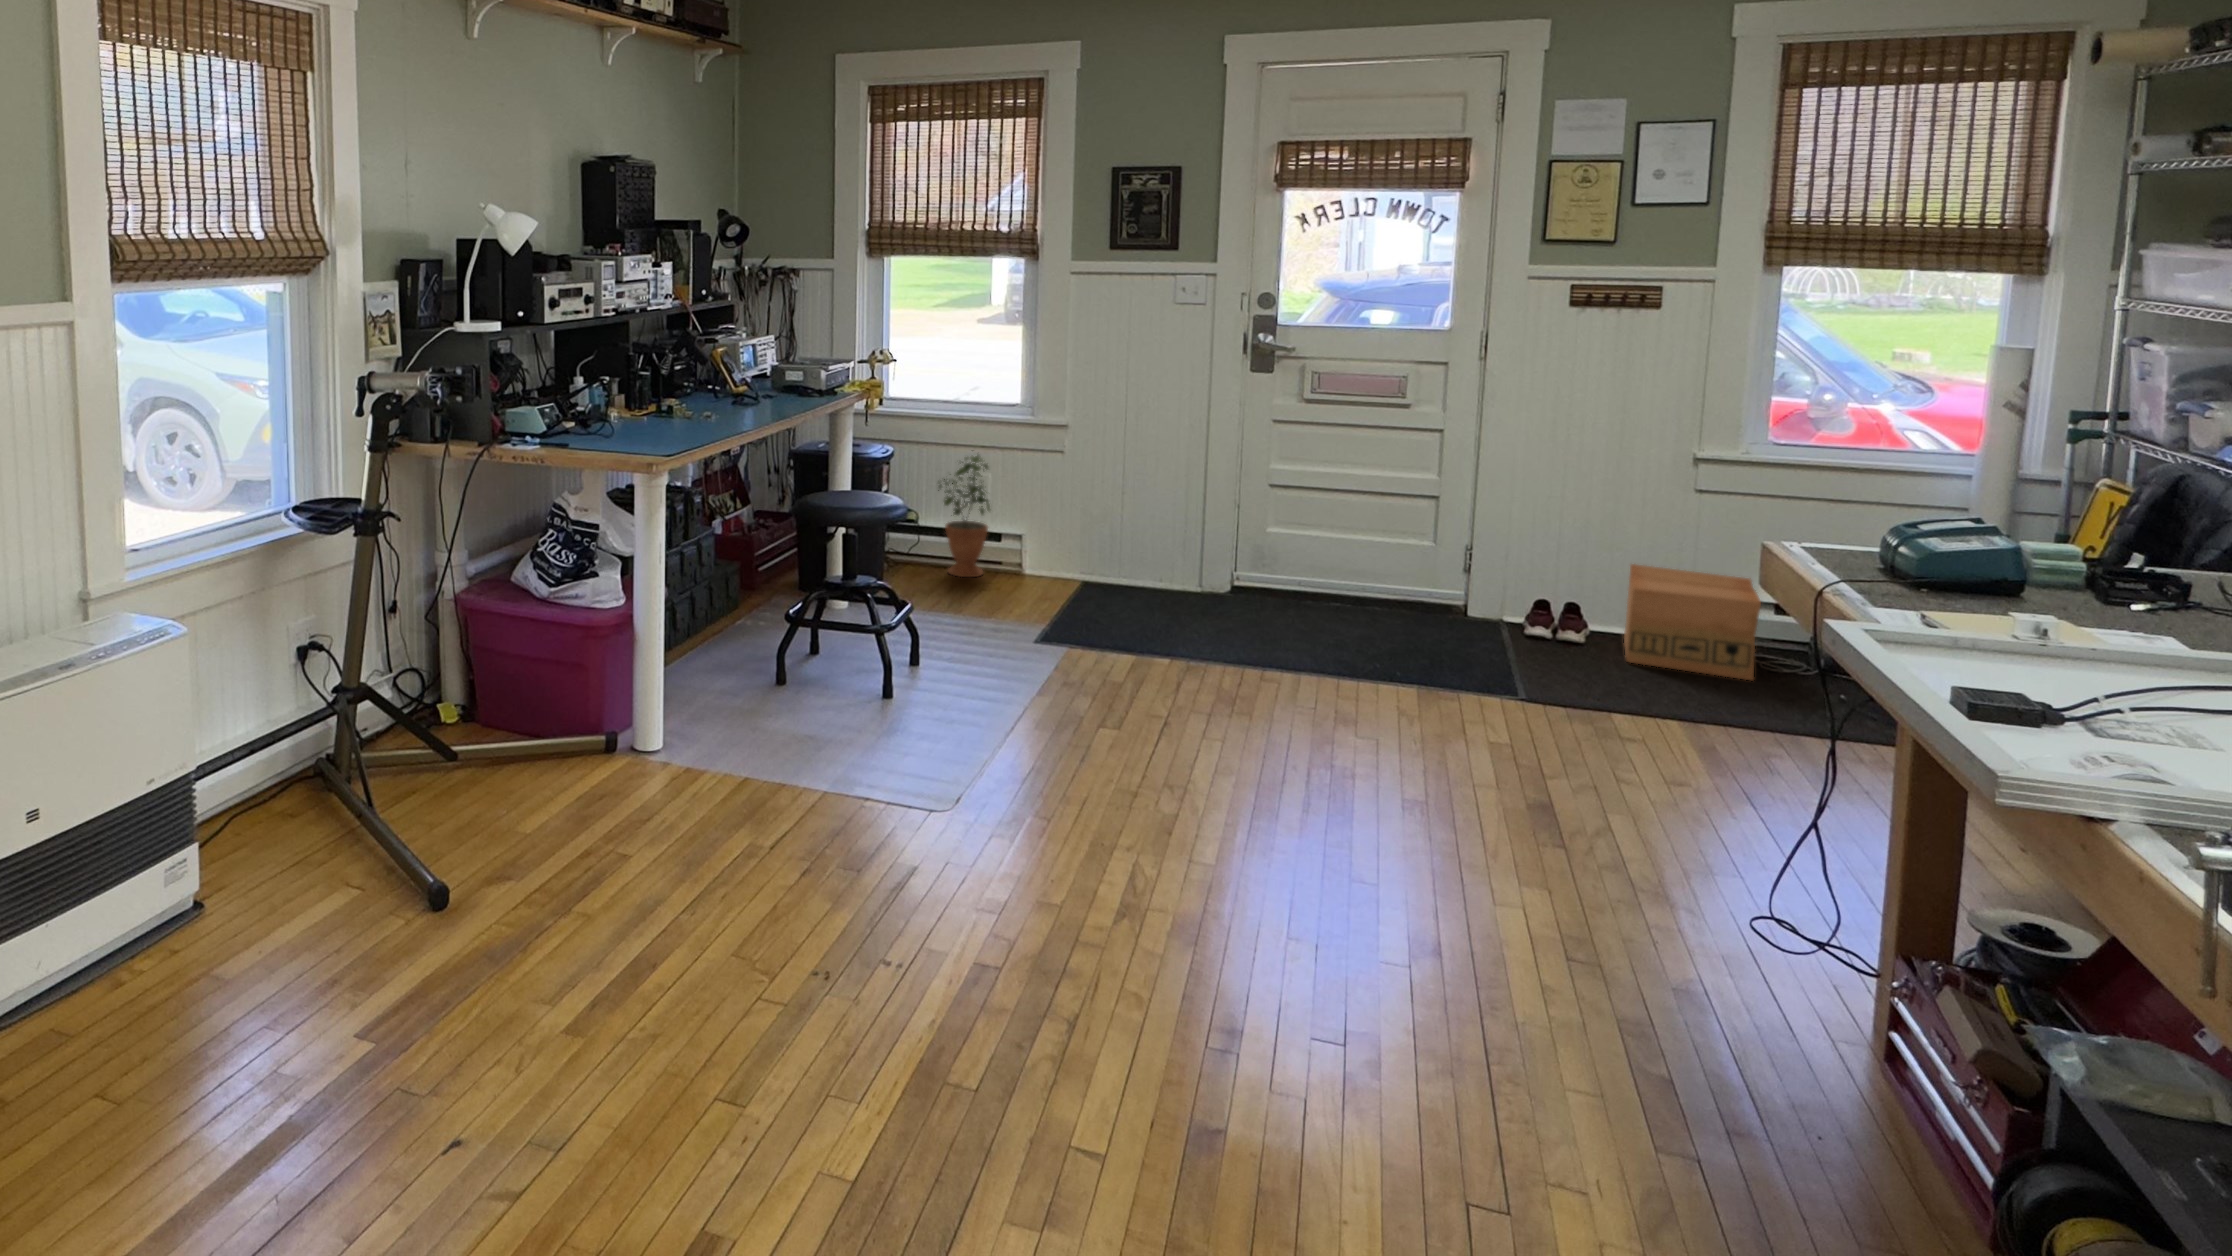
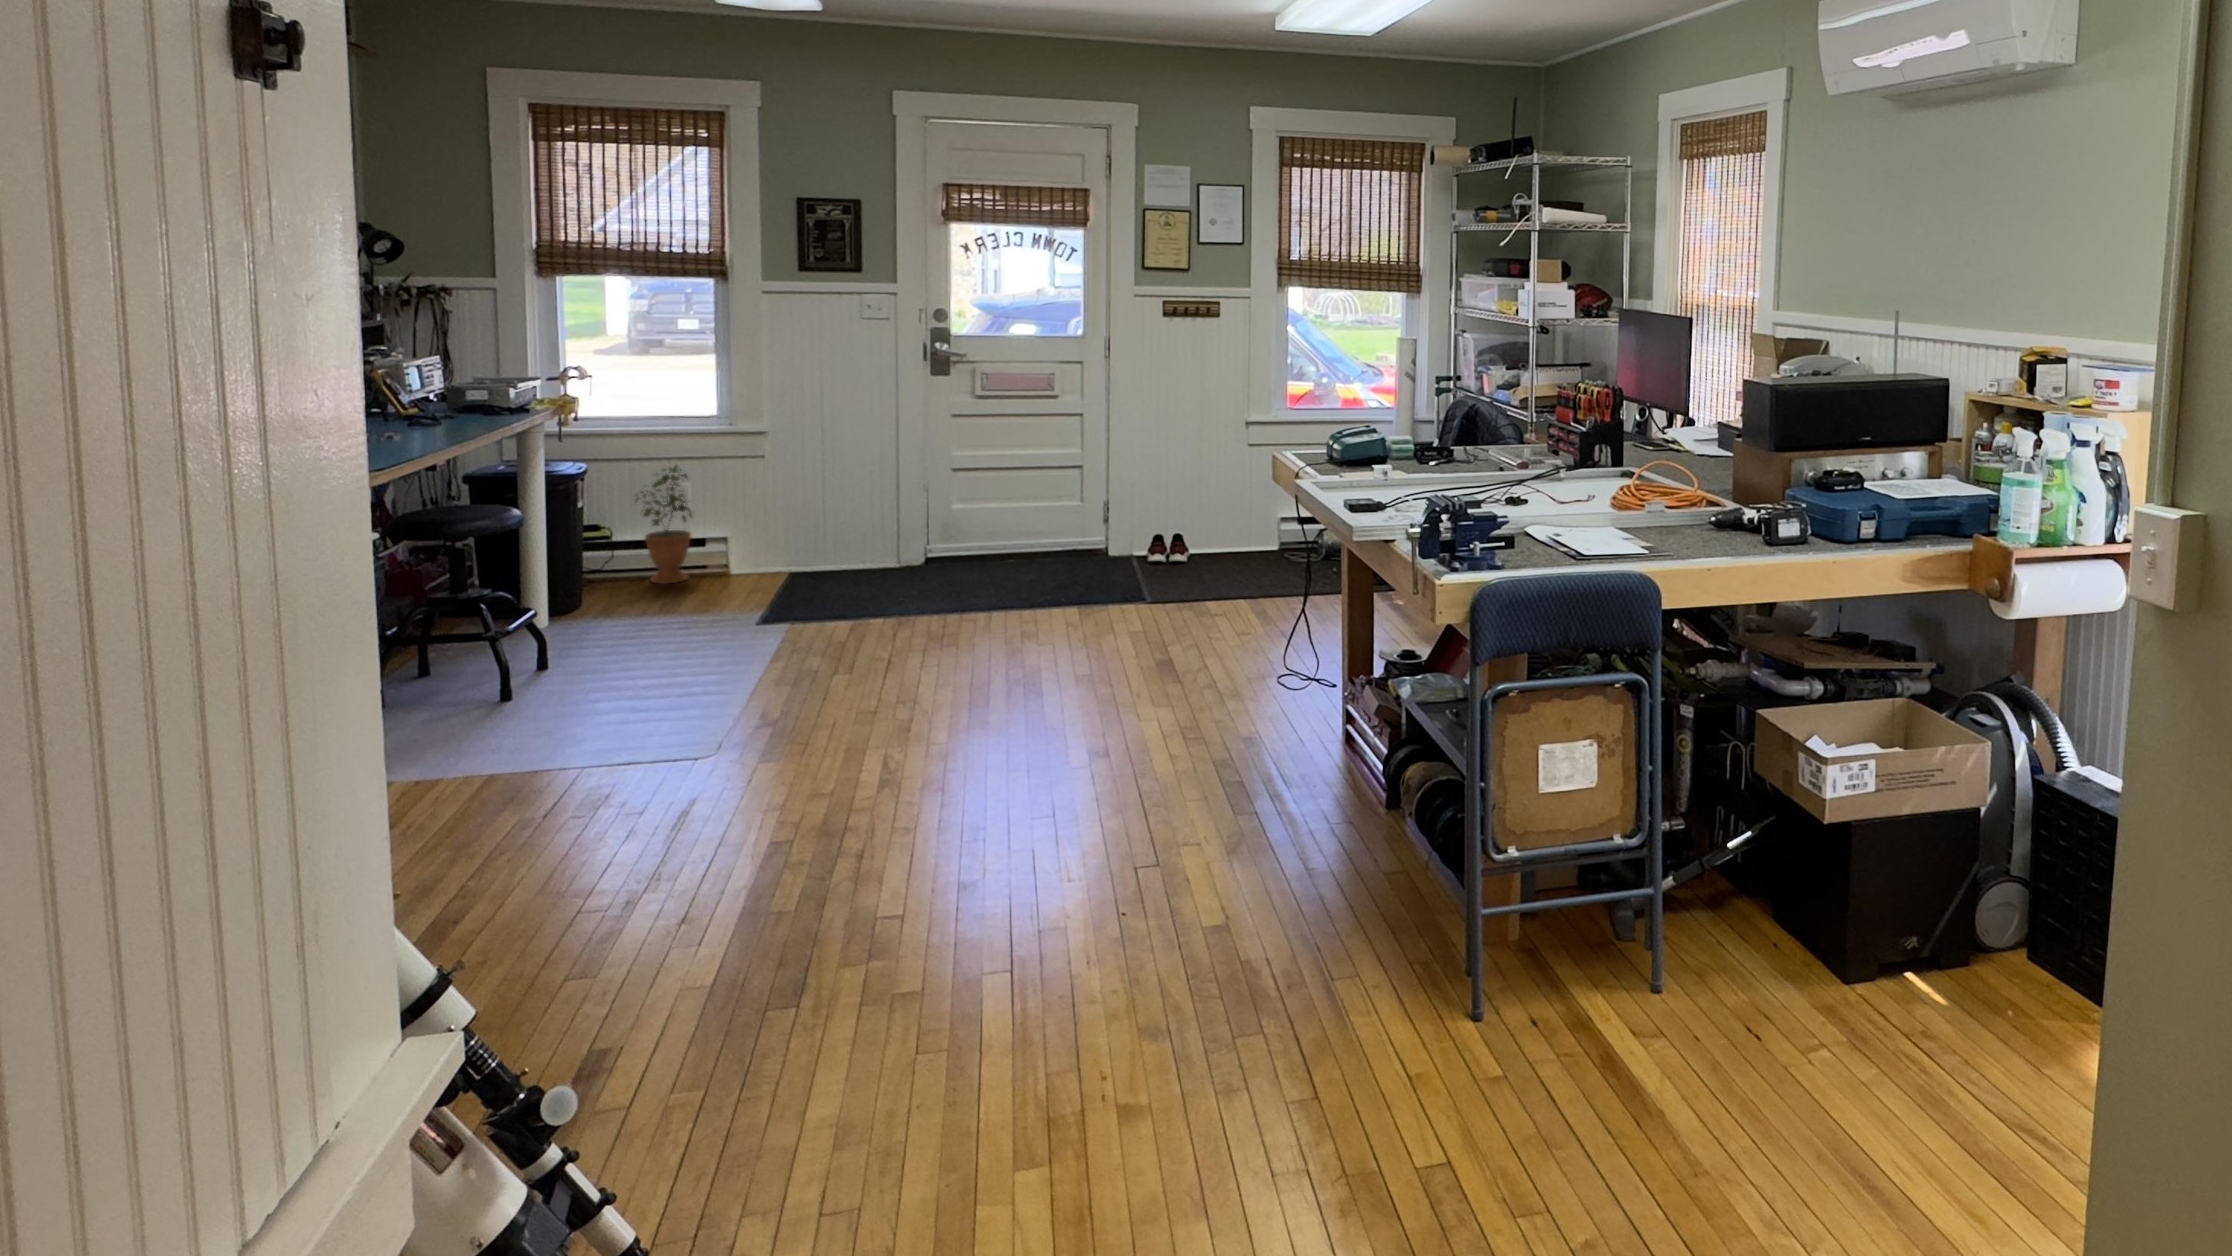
cardboard box: present [1624,564,1761,680] -> none [1212,501,1289,569]

